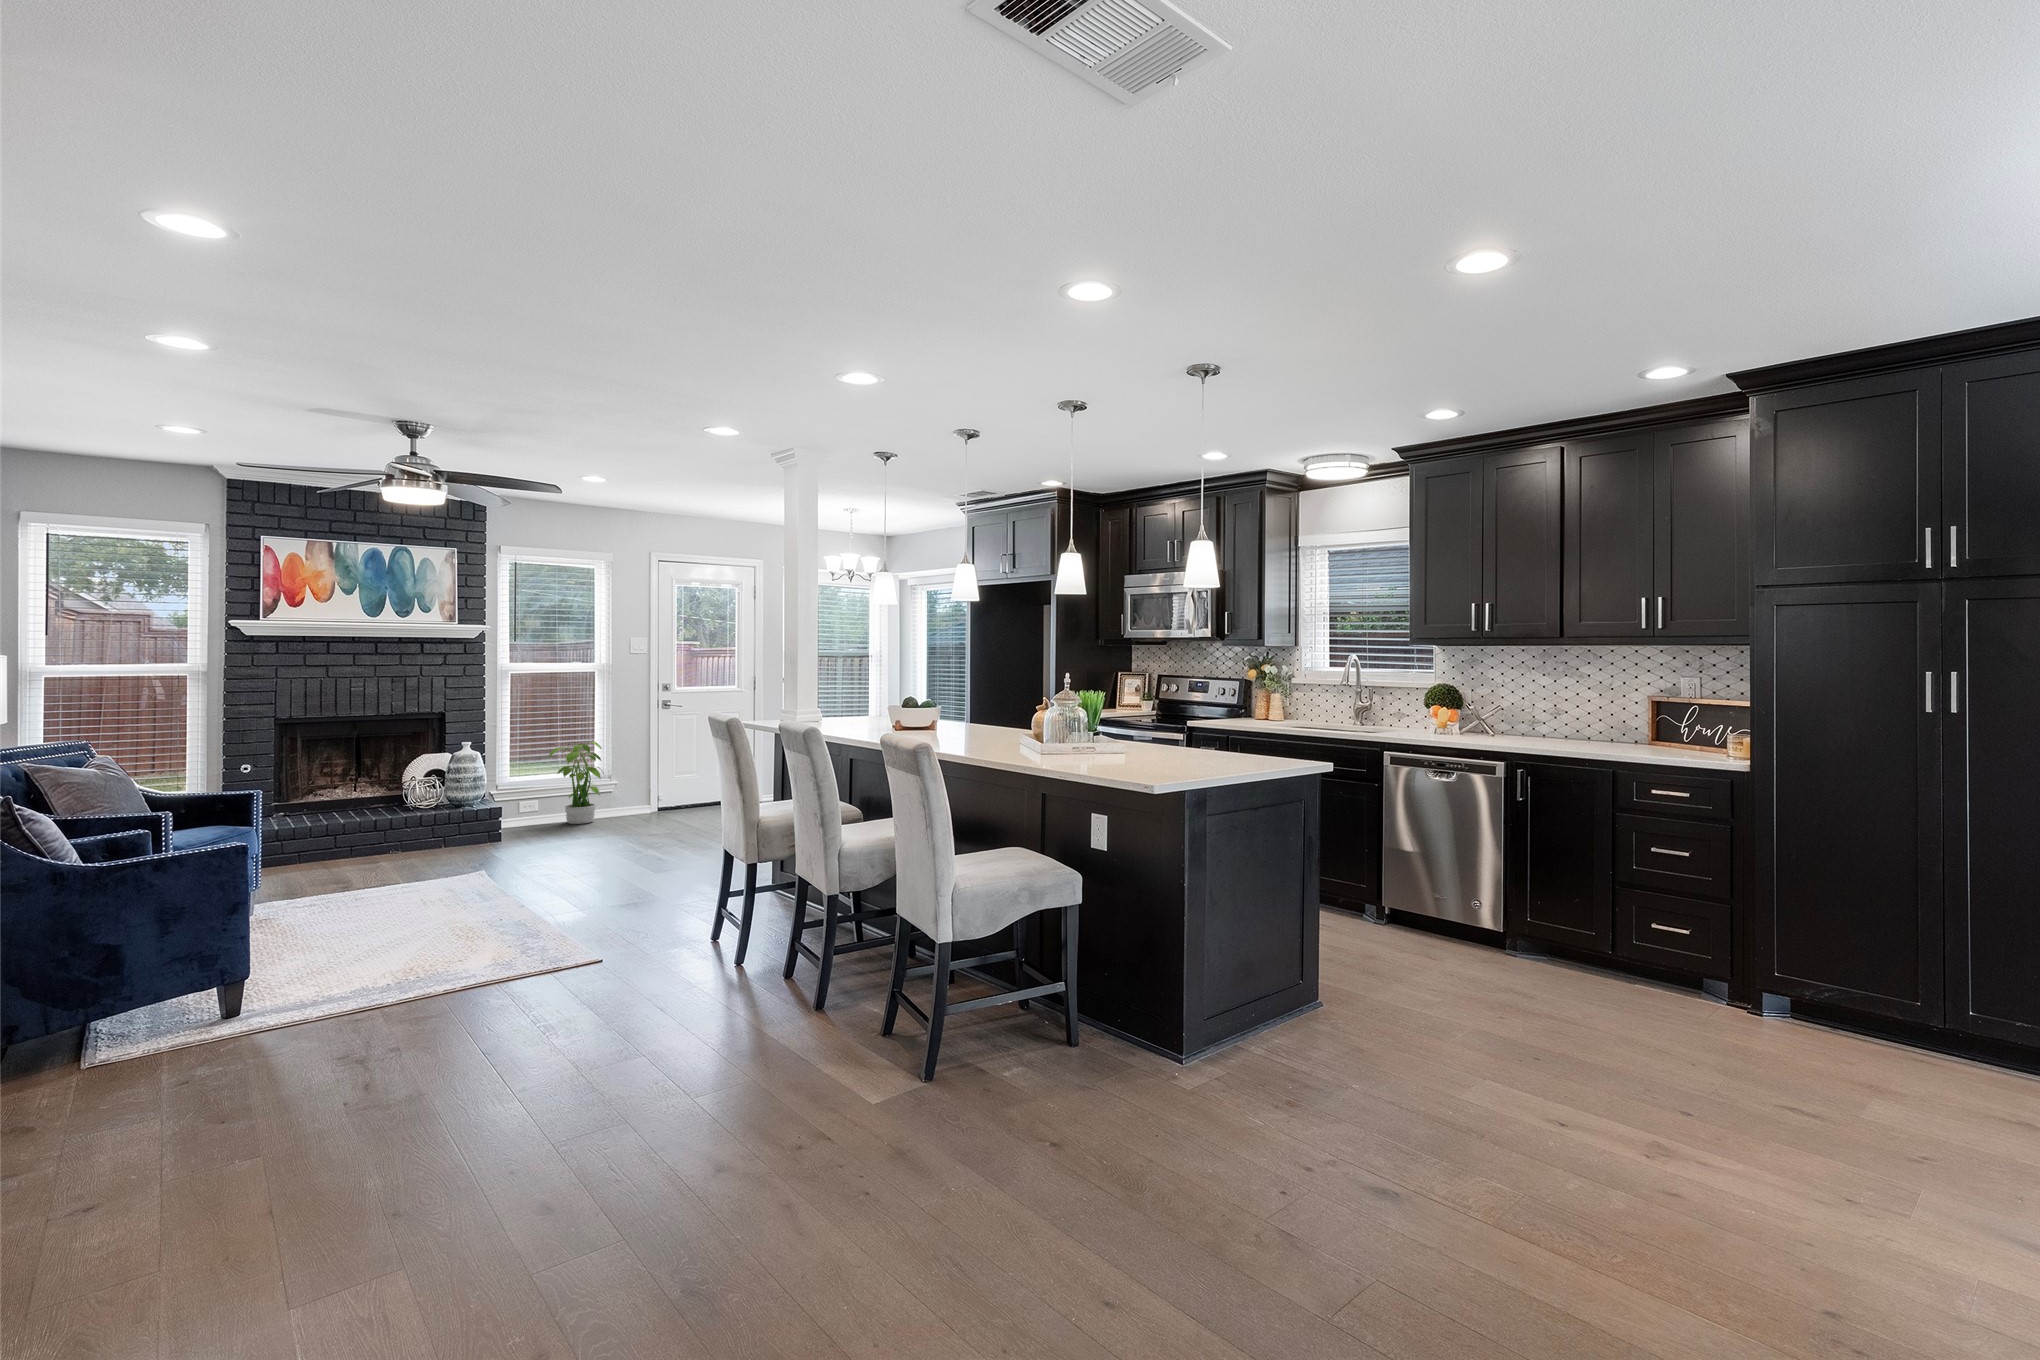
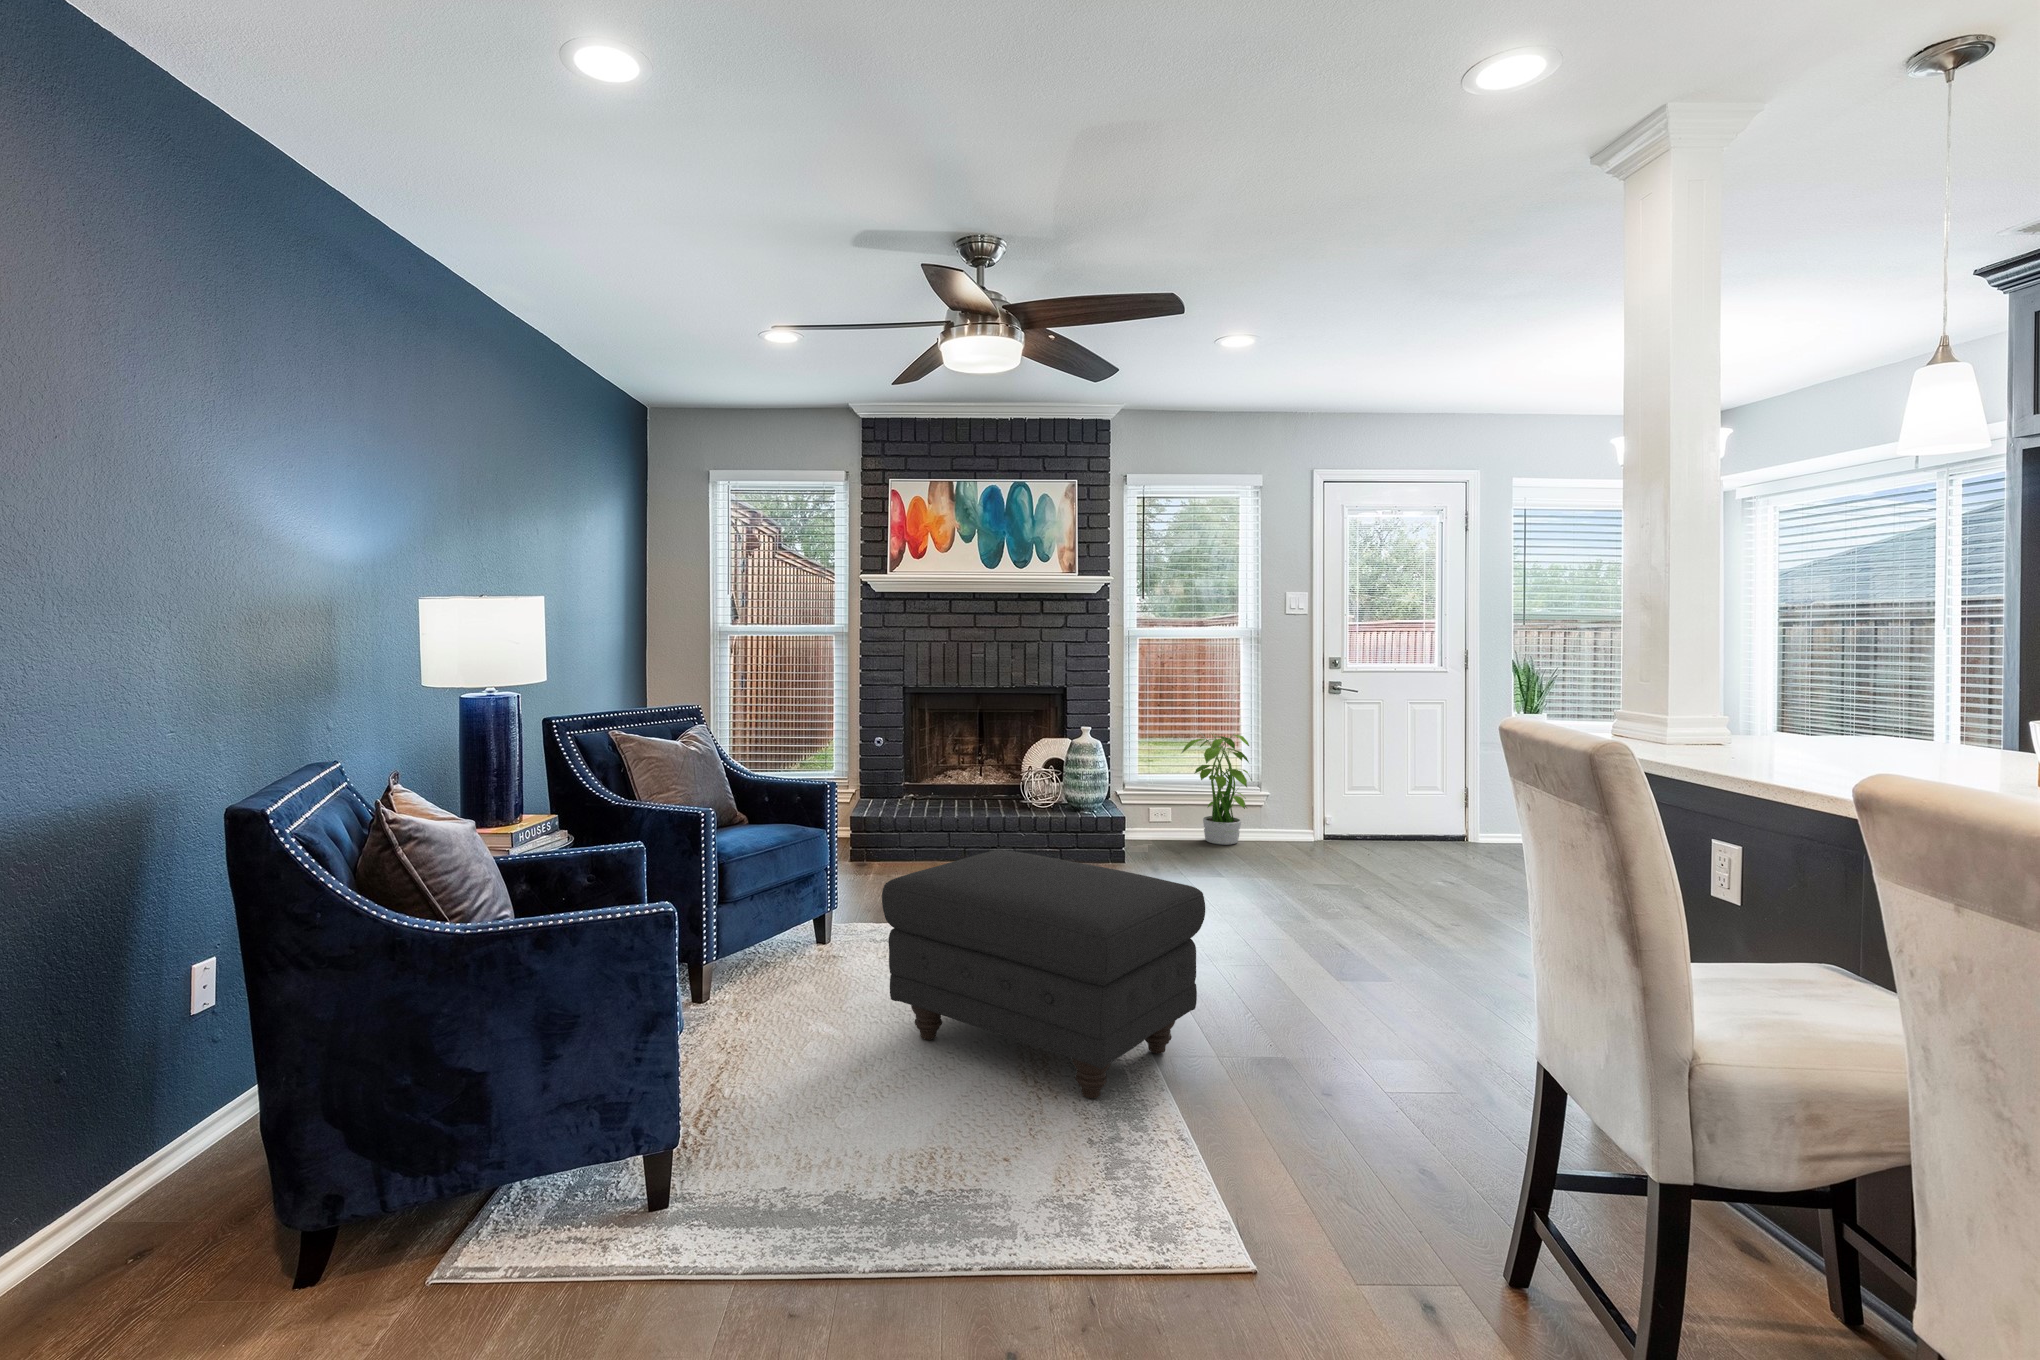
ottoman: none [357,815,587,938] -> present [882,849,1205,1099]

